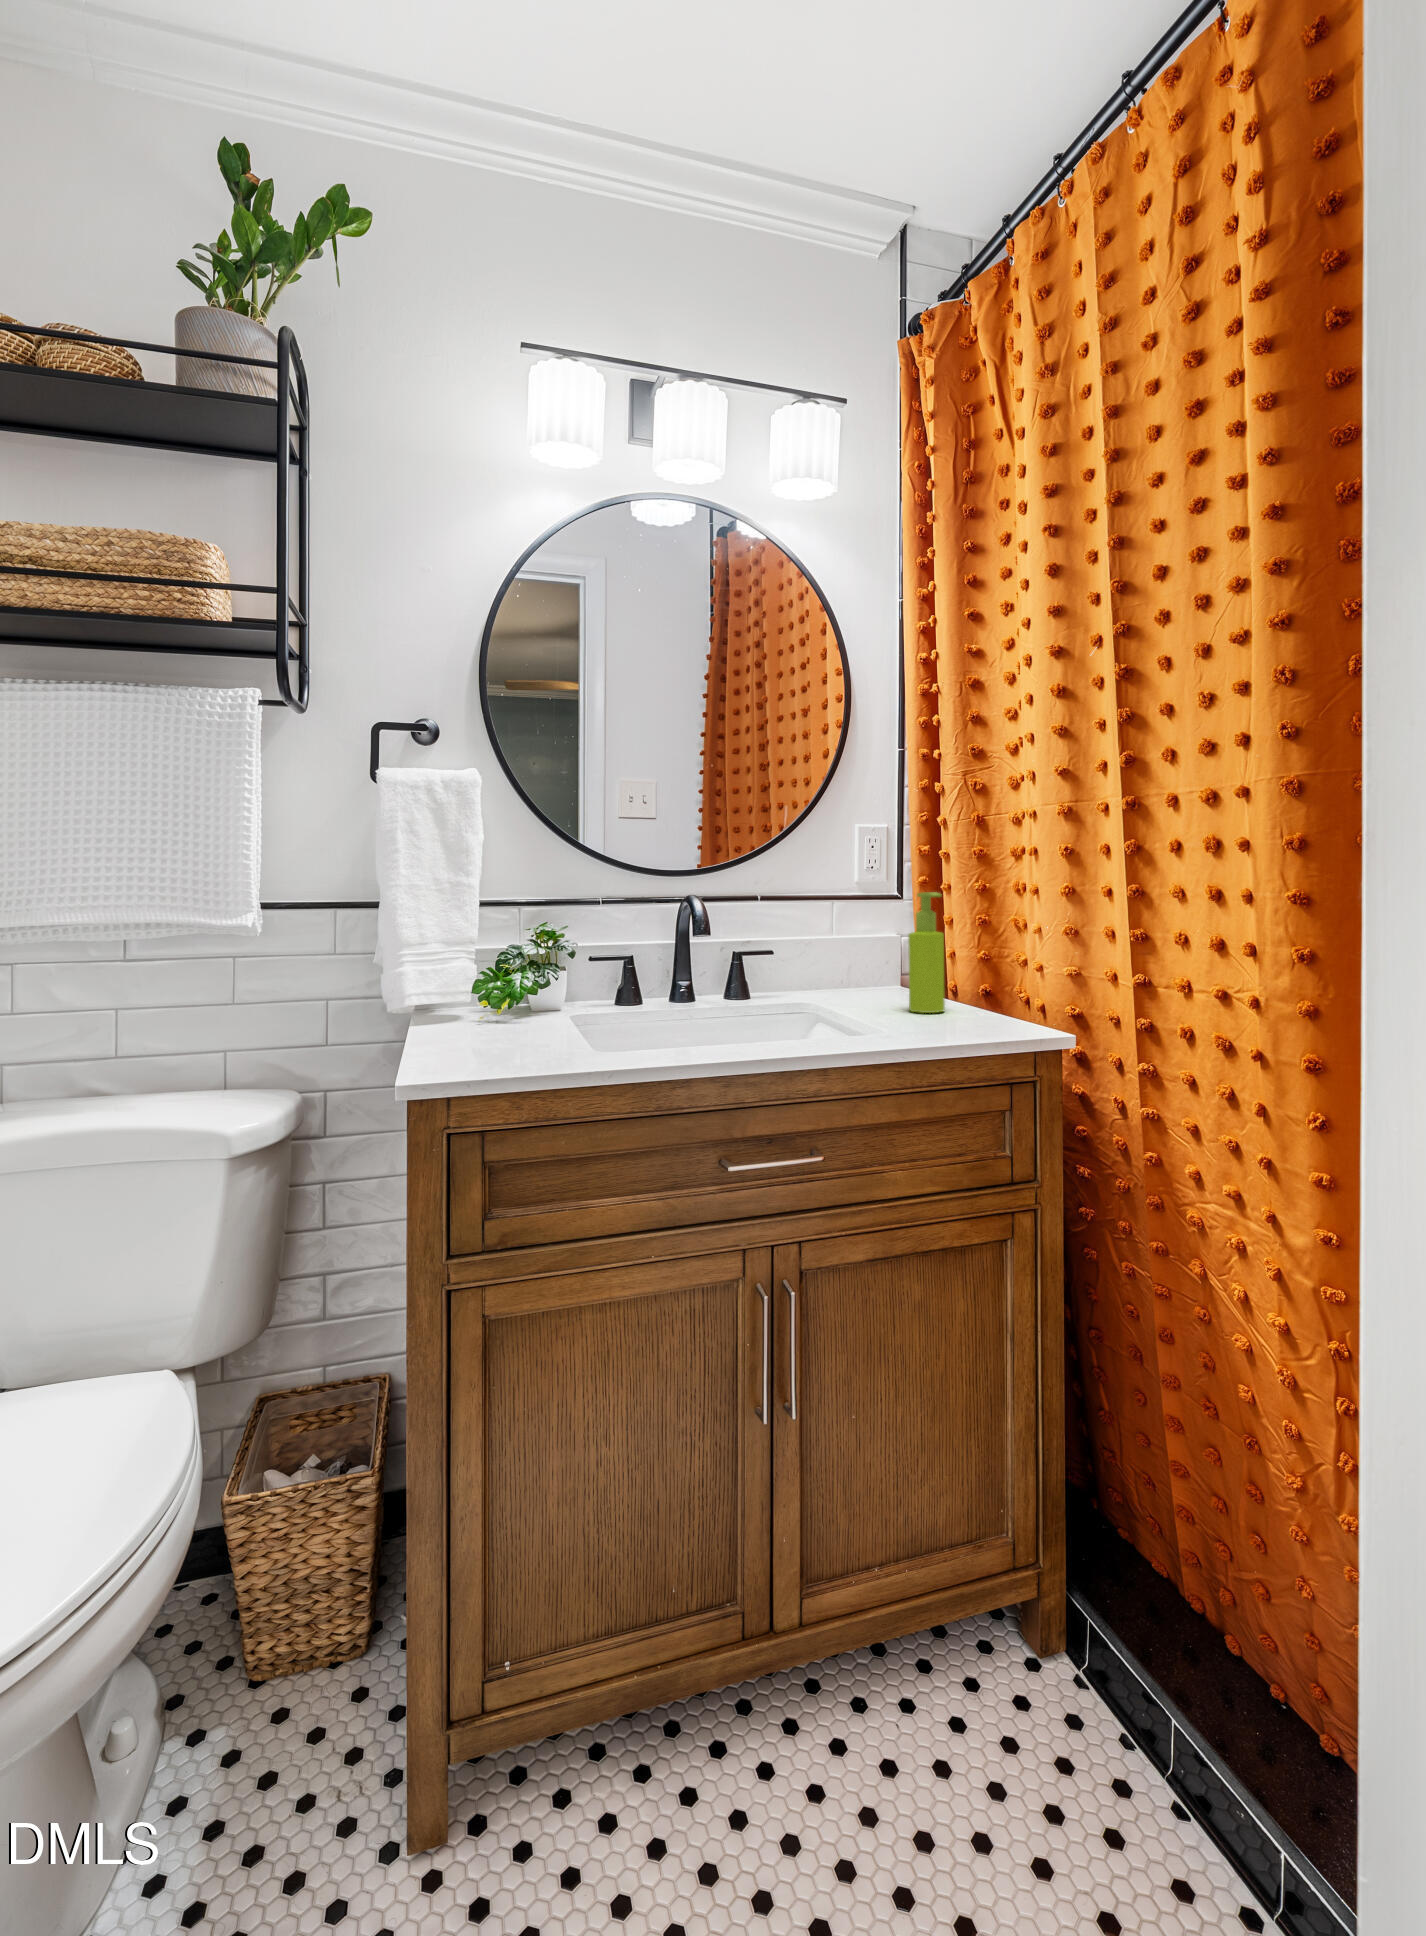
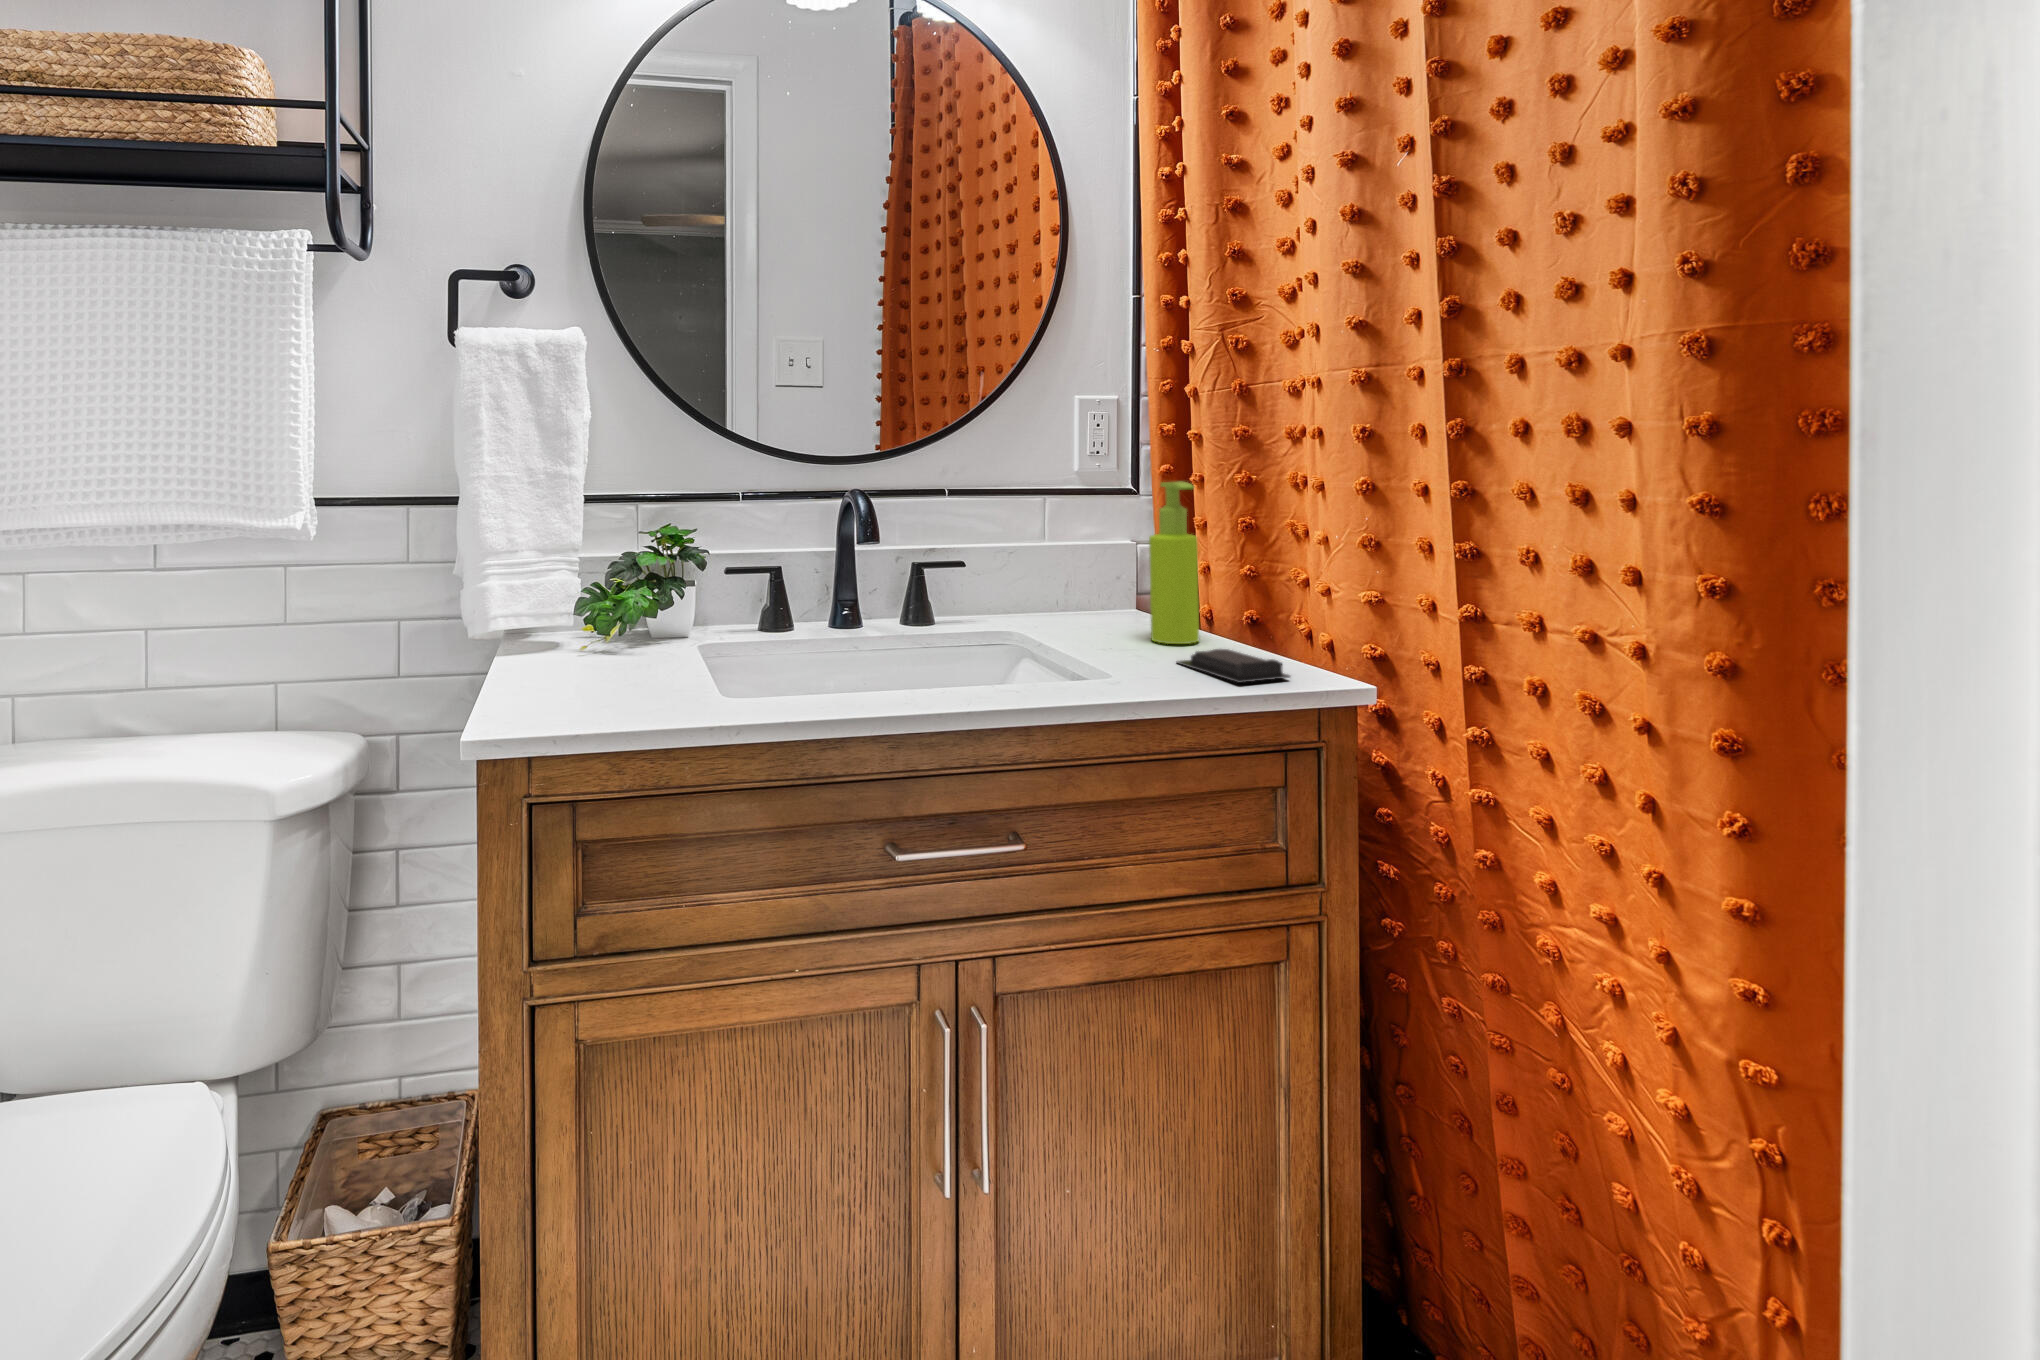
soap bar: none [927,1012,1010,1033] -> present [1177,649,1290,683]

